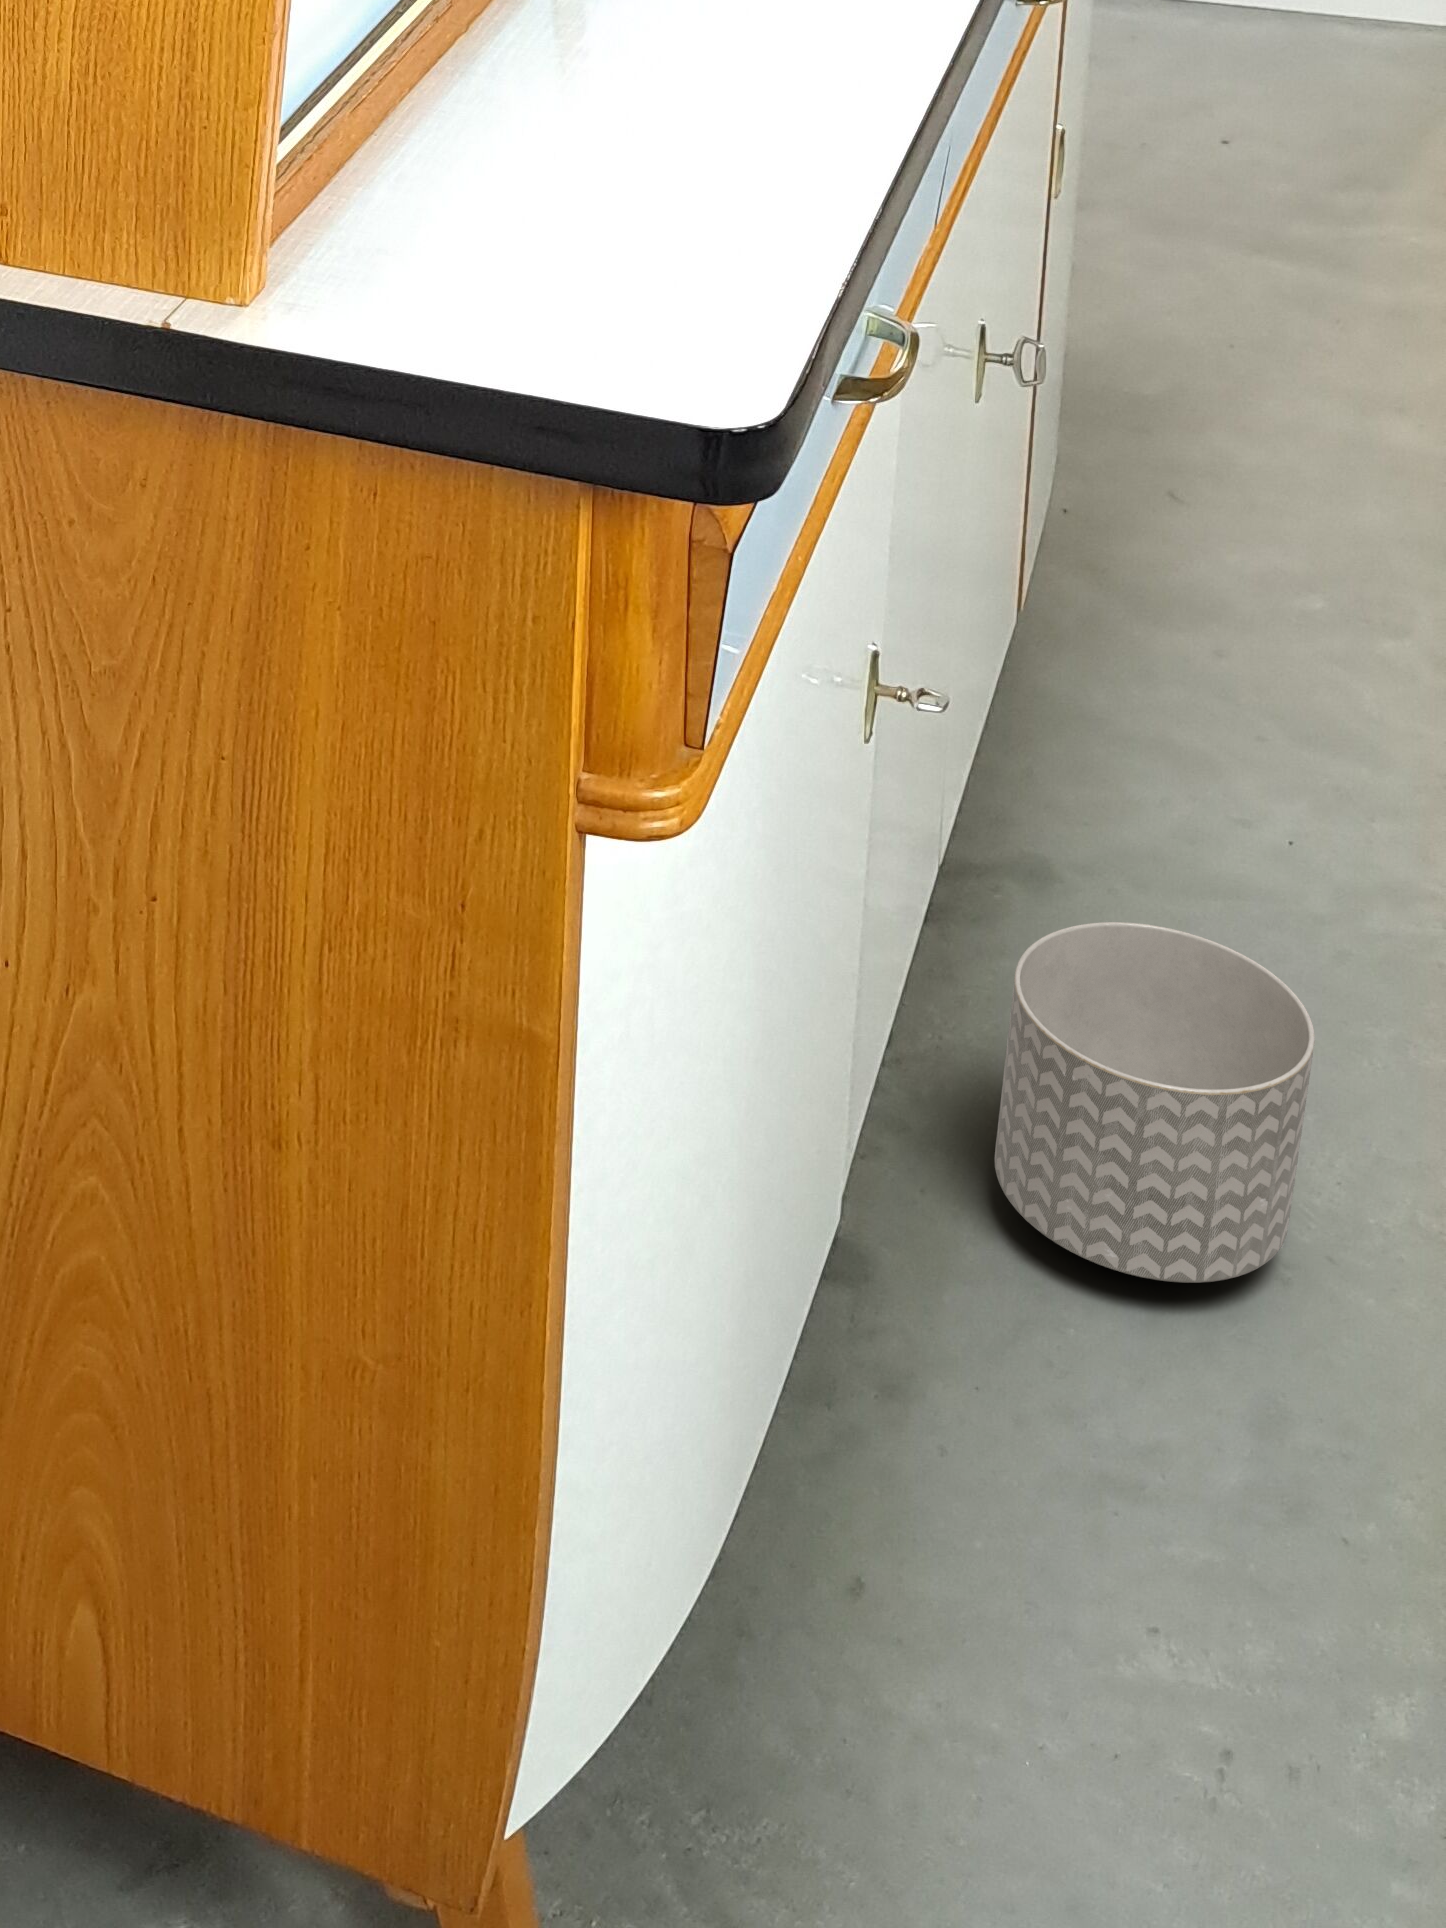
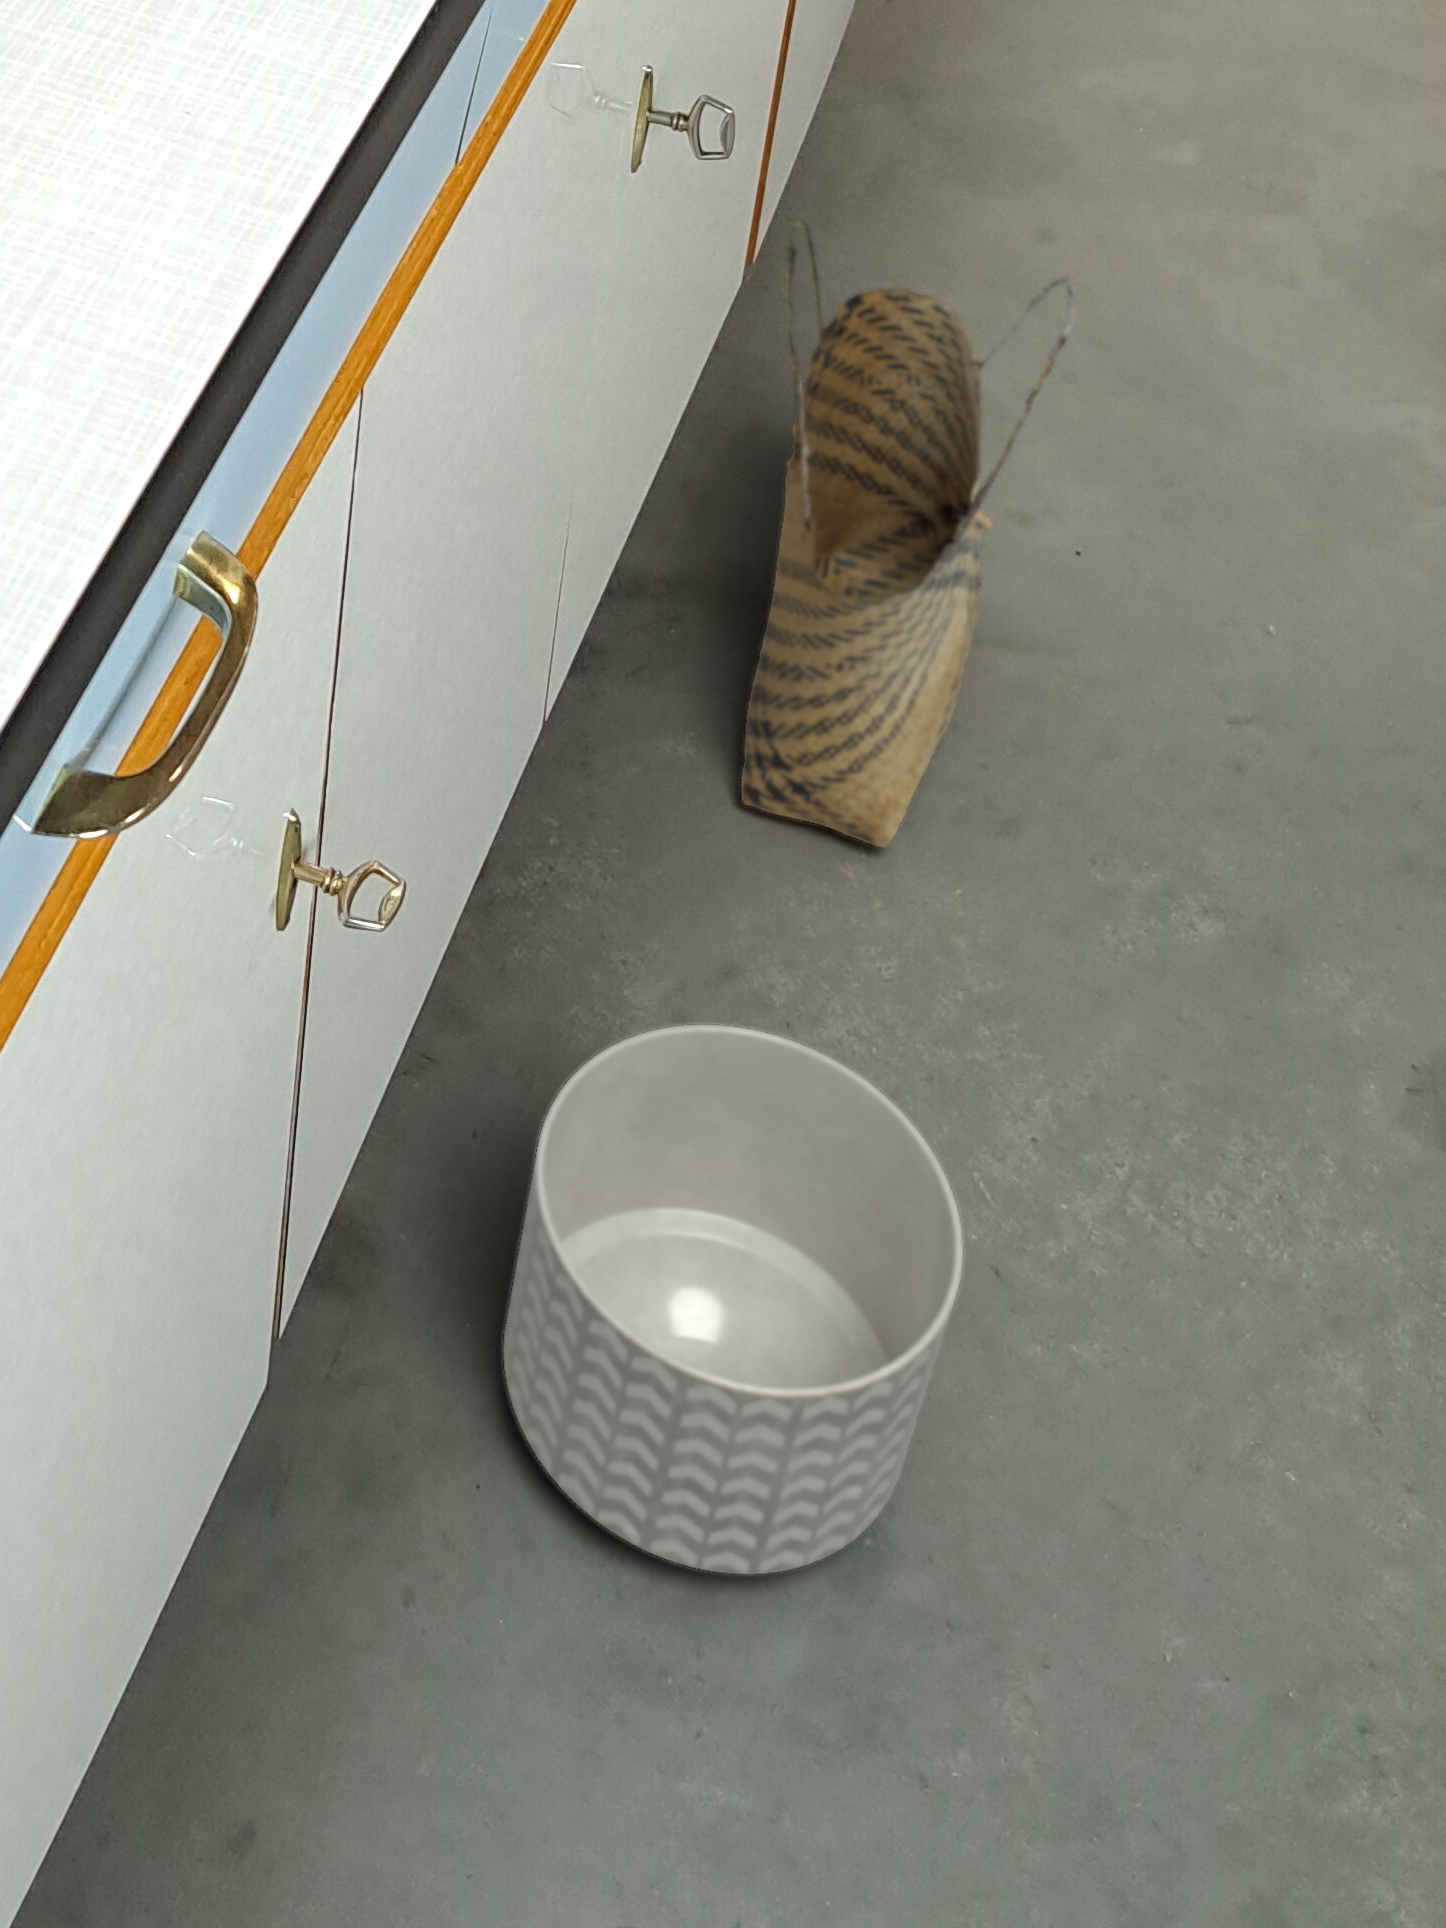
woven basket: none [1076,456,1281,924] -> present [741,220,1076,847]

